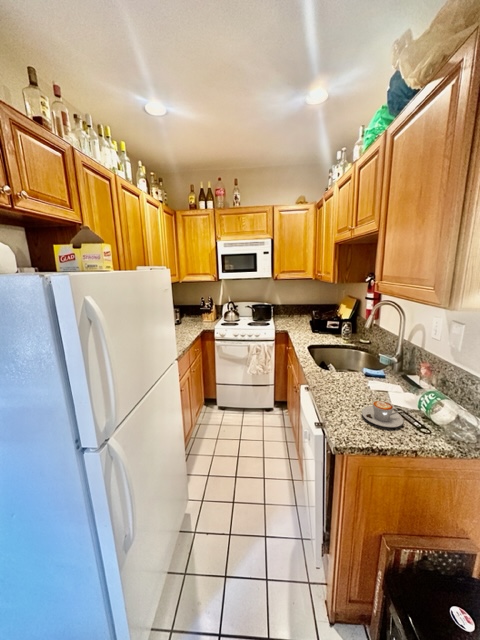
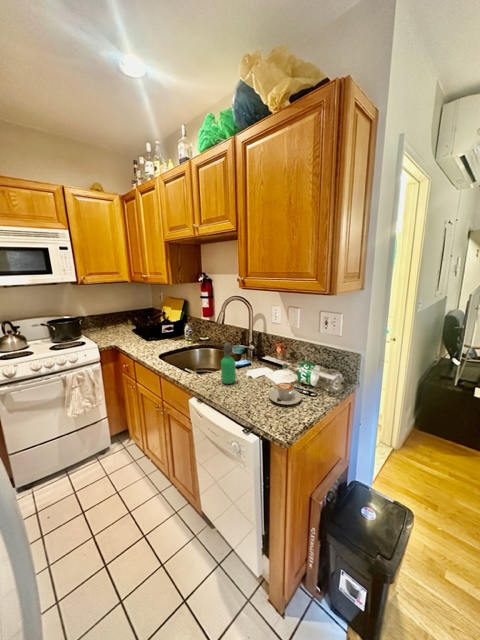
soap dispenser: none [335,345,351,386] -> present [221,342,237,384]

